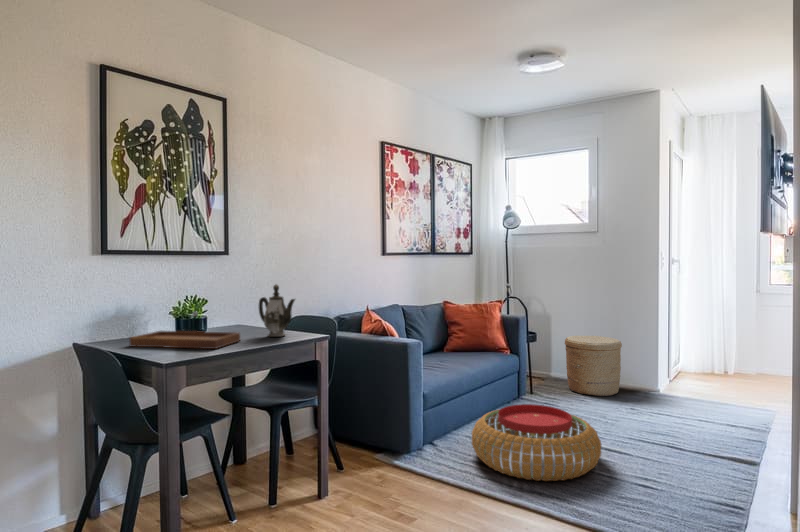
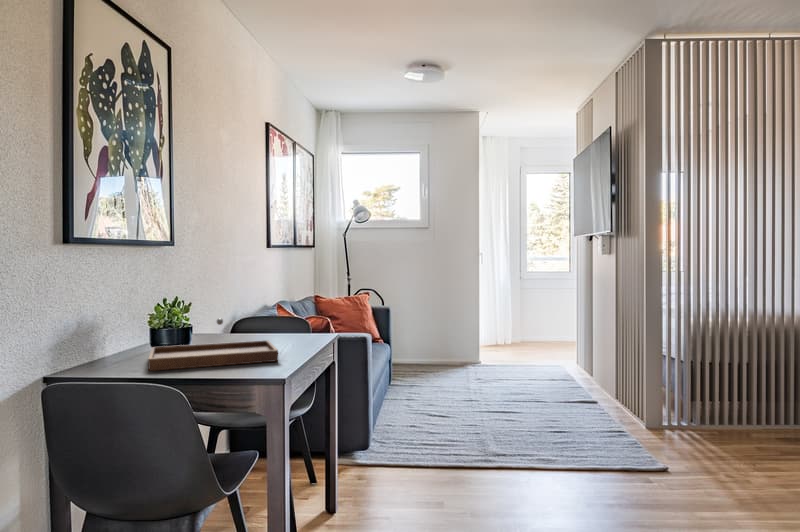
teapot: present [259,285,295,337] -> none [259,282,310,343]
woven basket: present [565,336,622,396] -> none [409,321,456,373]
pouf: present [472,404,601,481] -> none [411,384,524,449]

